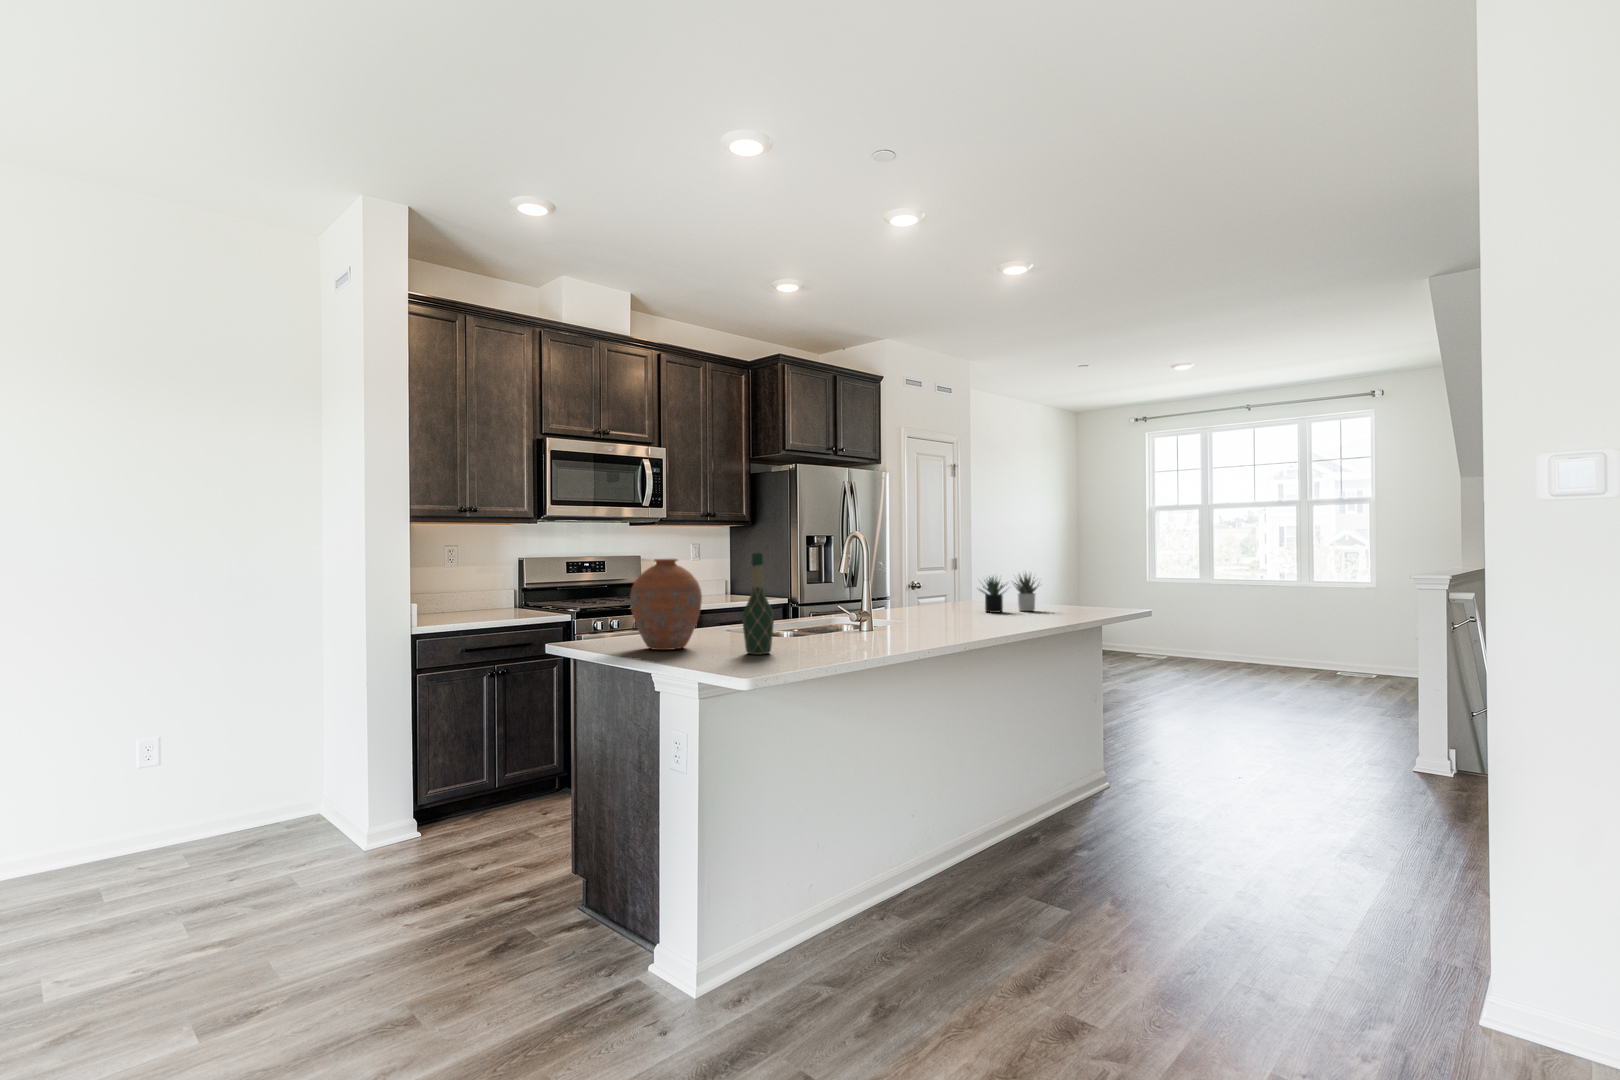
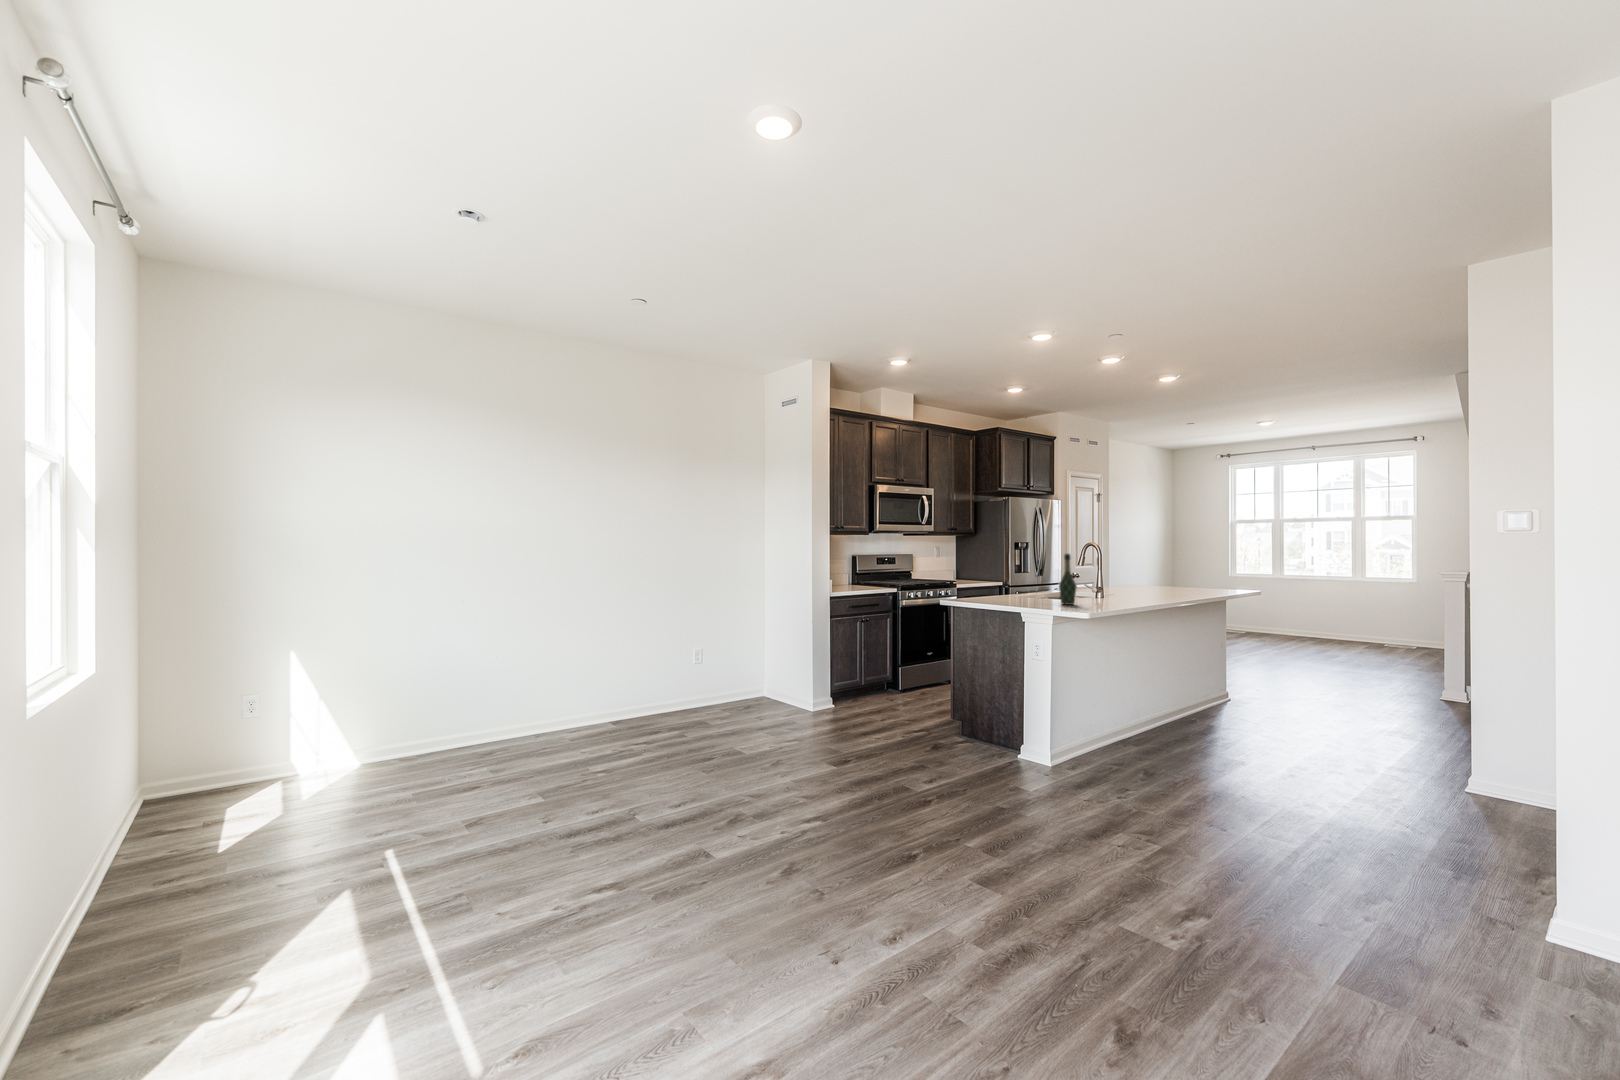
vase: present [630,559,702,650] -> none [994,556,1032,602]
succulent plant: present [979,575,1039,613] -> none [1147,565,1190,590]

